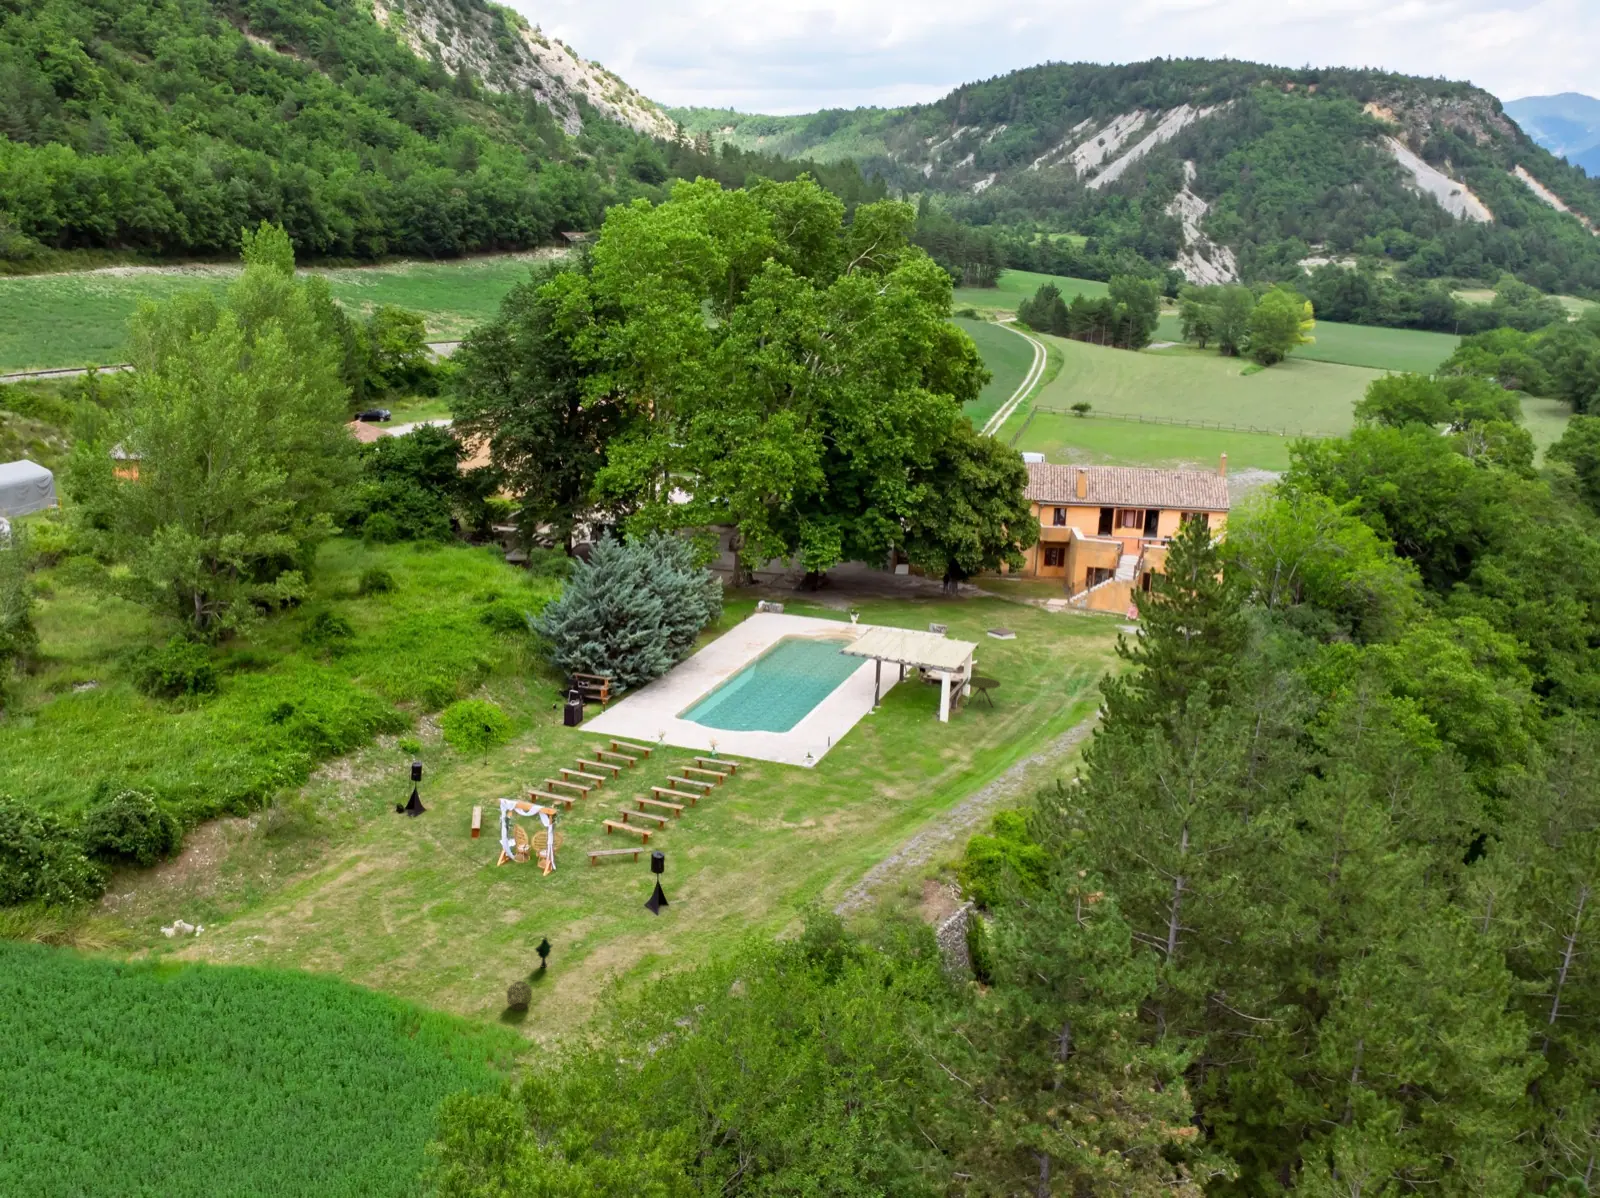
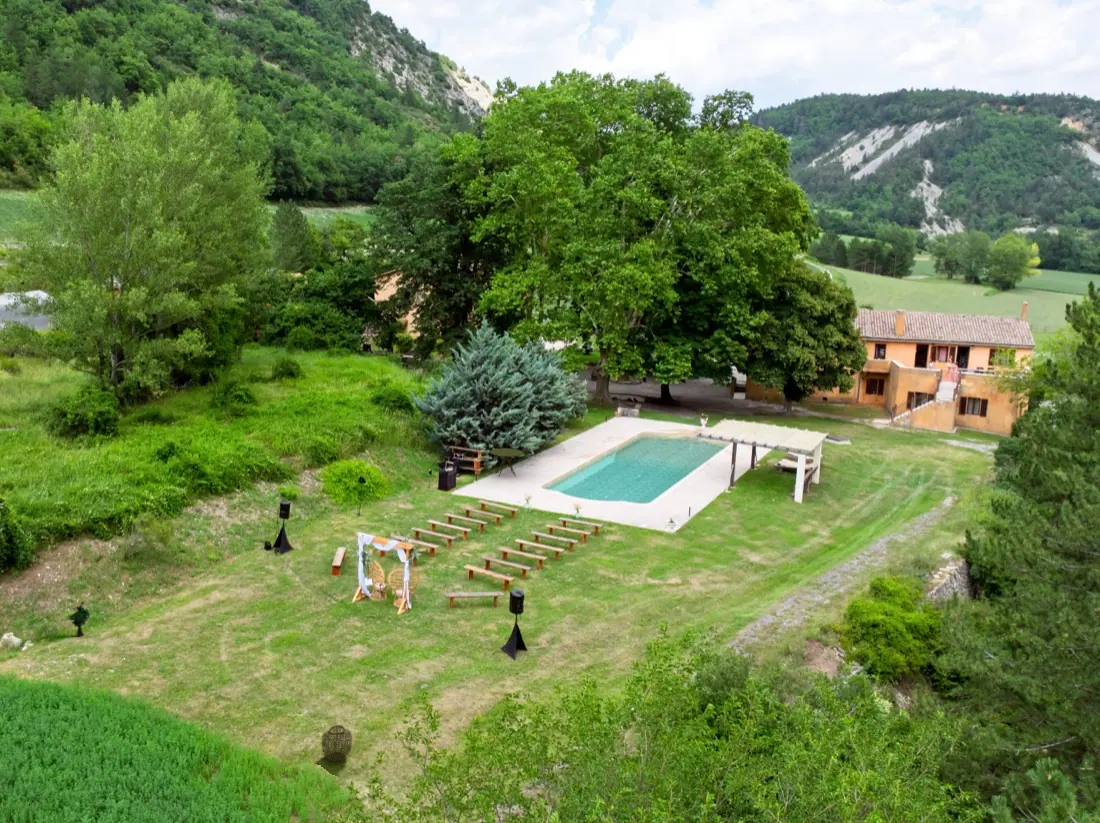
round table: present [967,677,1000,707] -> present [490,448,523,475]
decorative plant: present [535,938,552,968] -> present [69,602,90,637]

